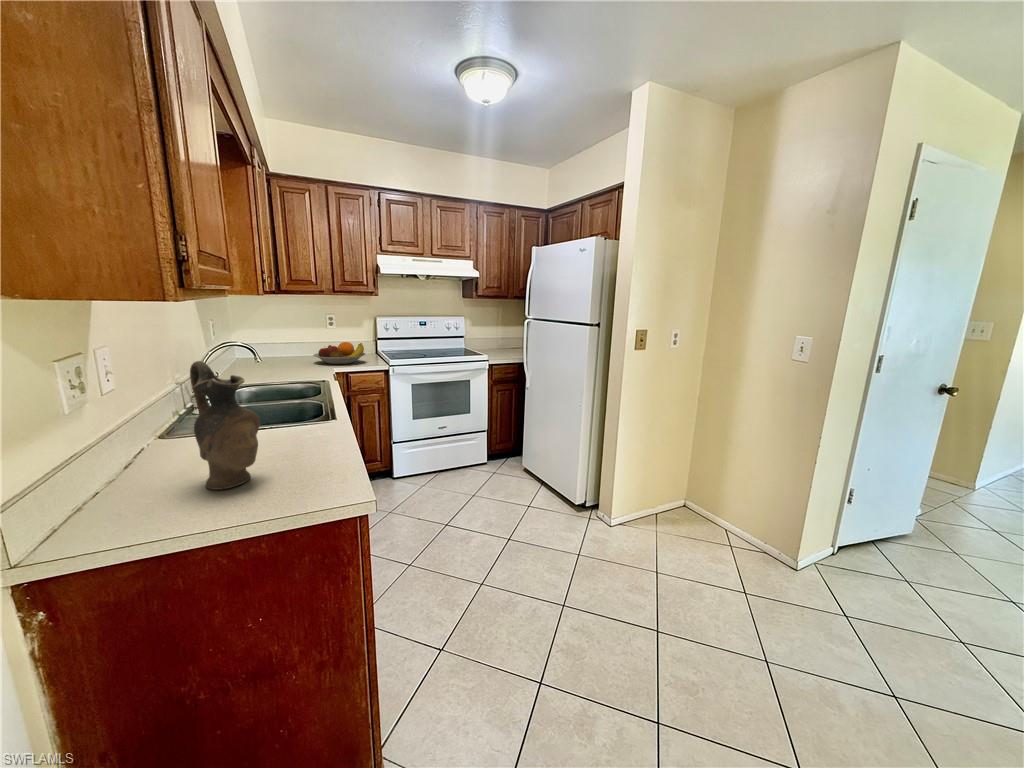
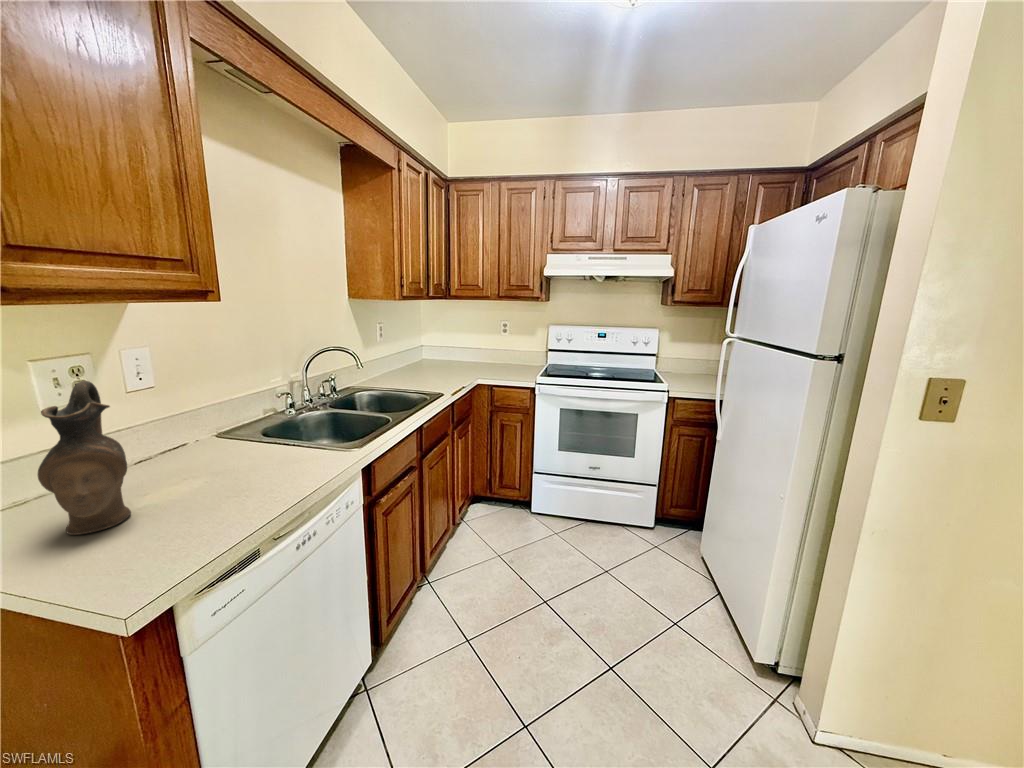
fruit bowl: present [313,342,366,364] -> none [471,352,522,375]

